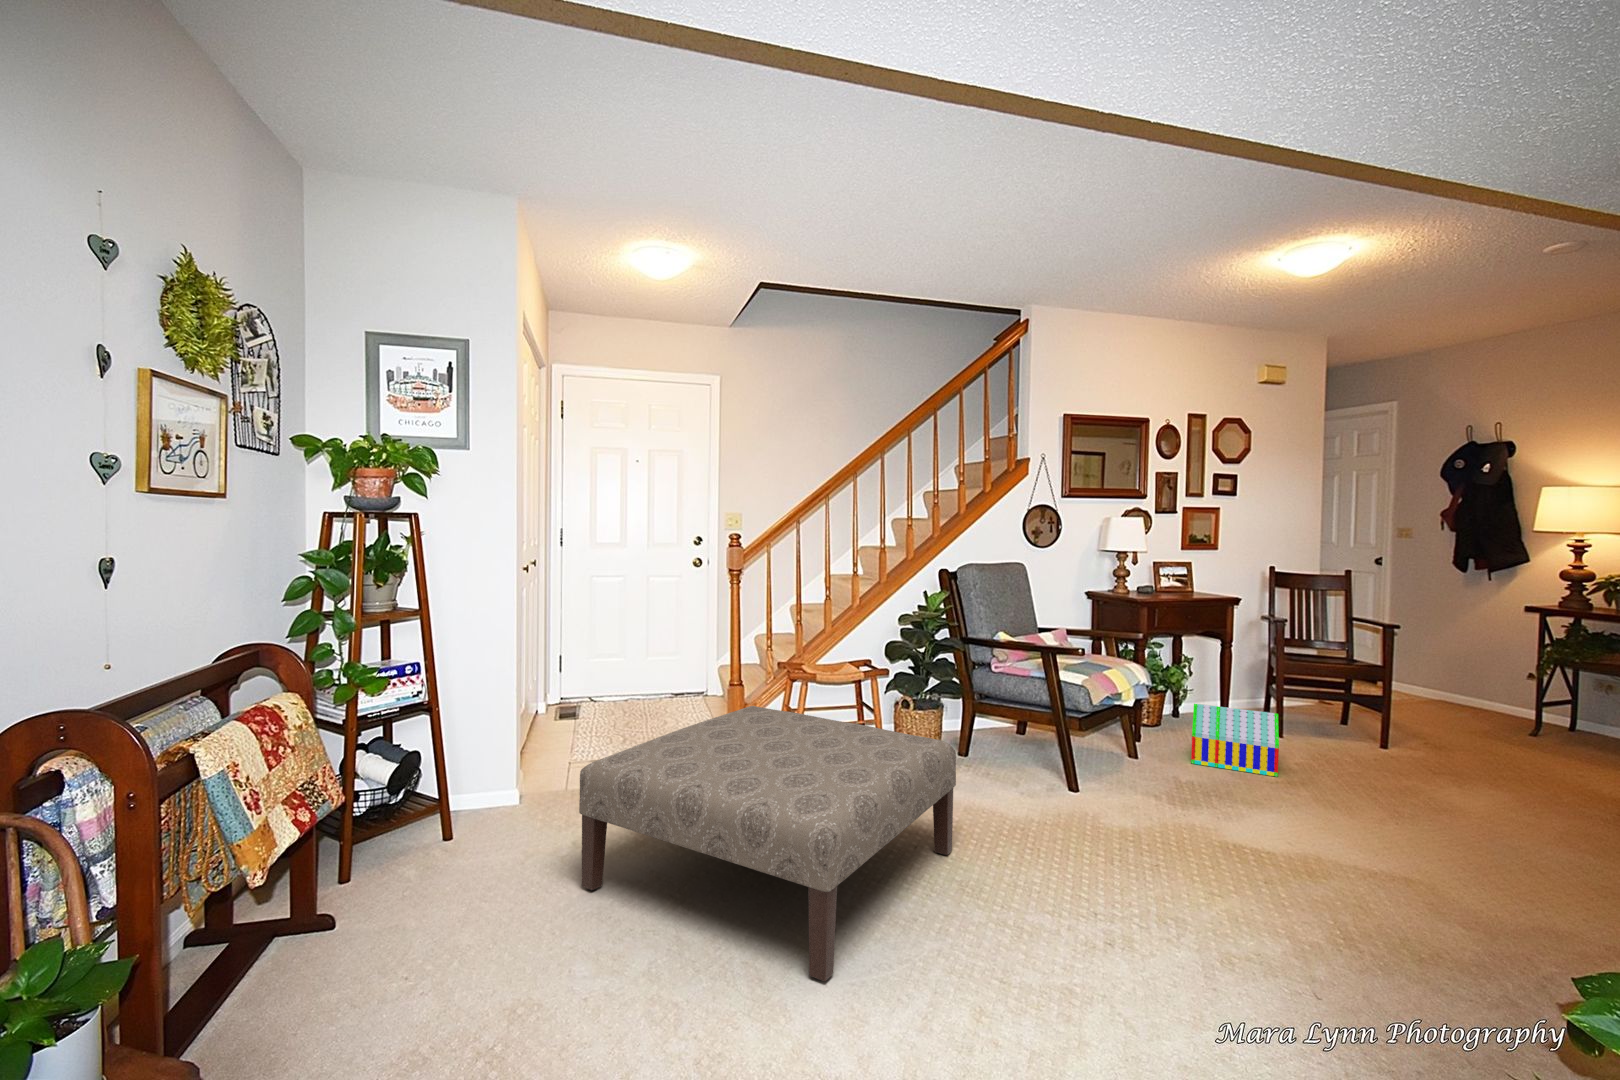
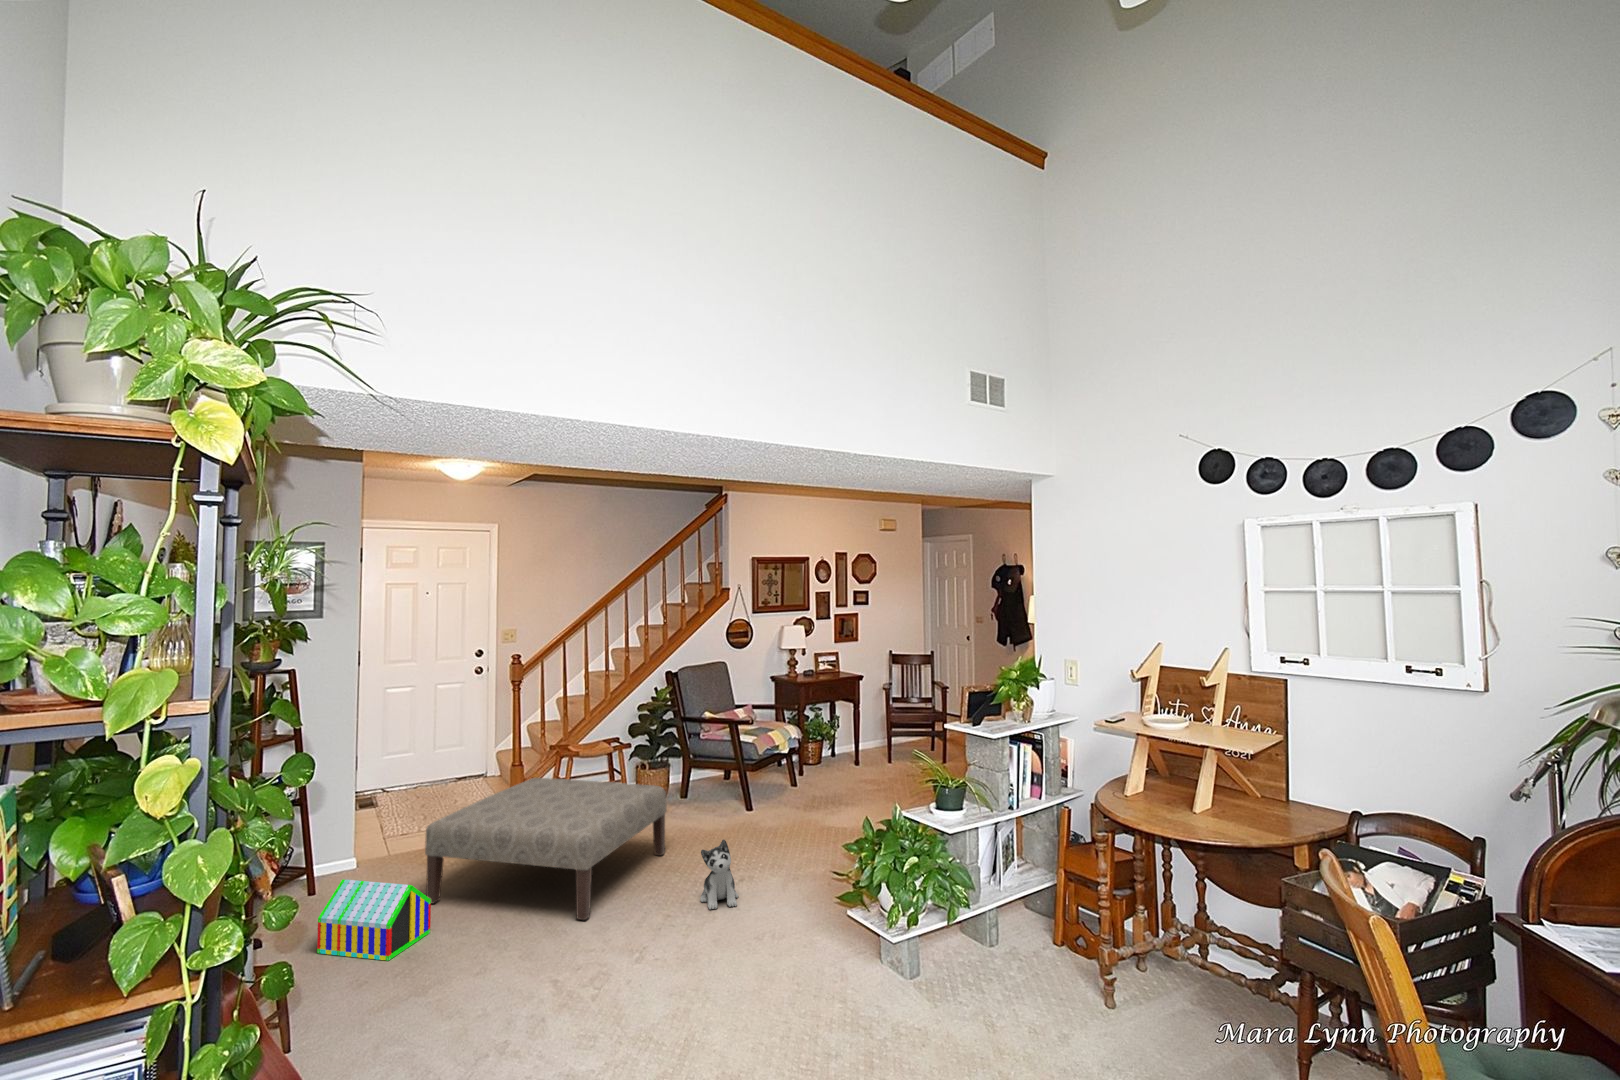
toy house: present [1191,704,1279,777] -> present [317,879,431,961]
plush toy: none [1038,868,1119,1007] -> present [700,839,738,909]

